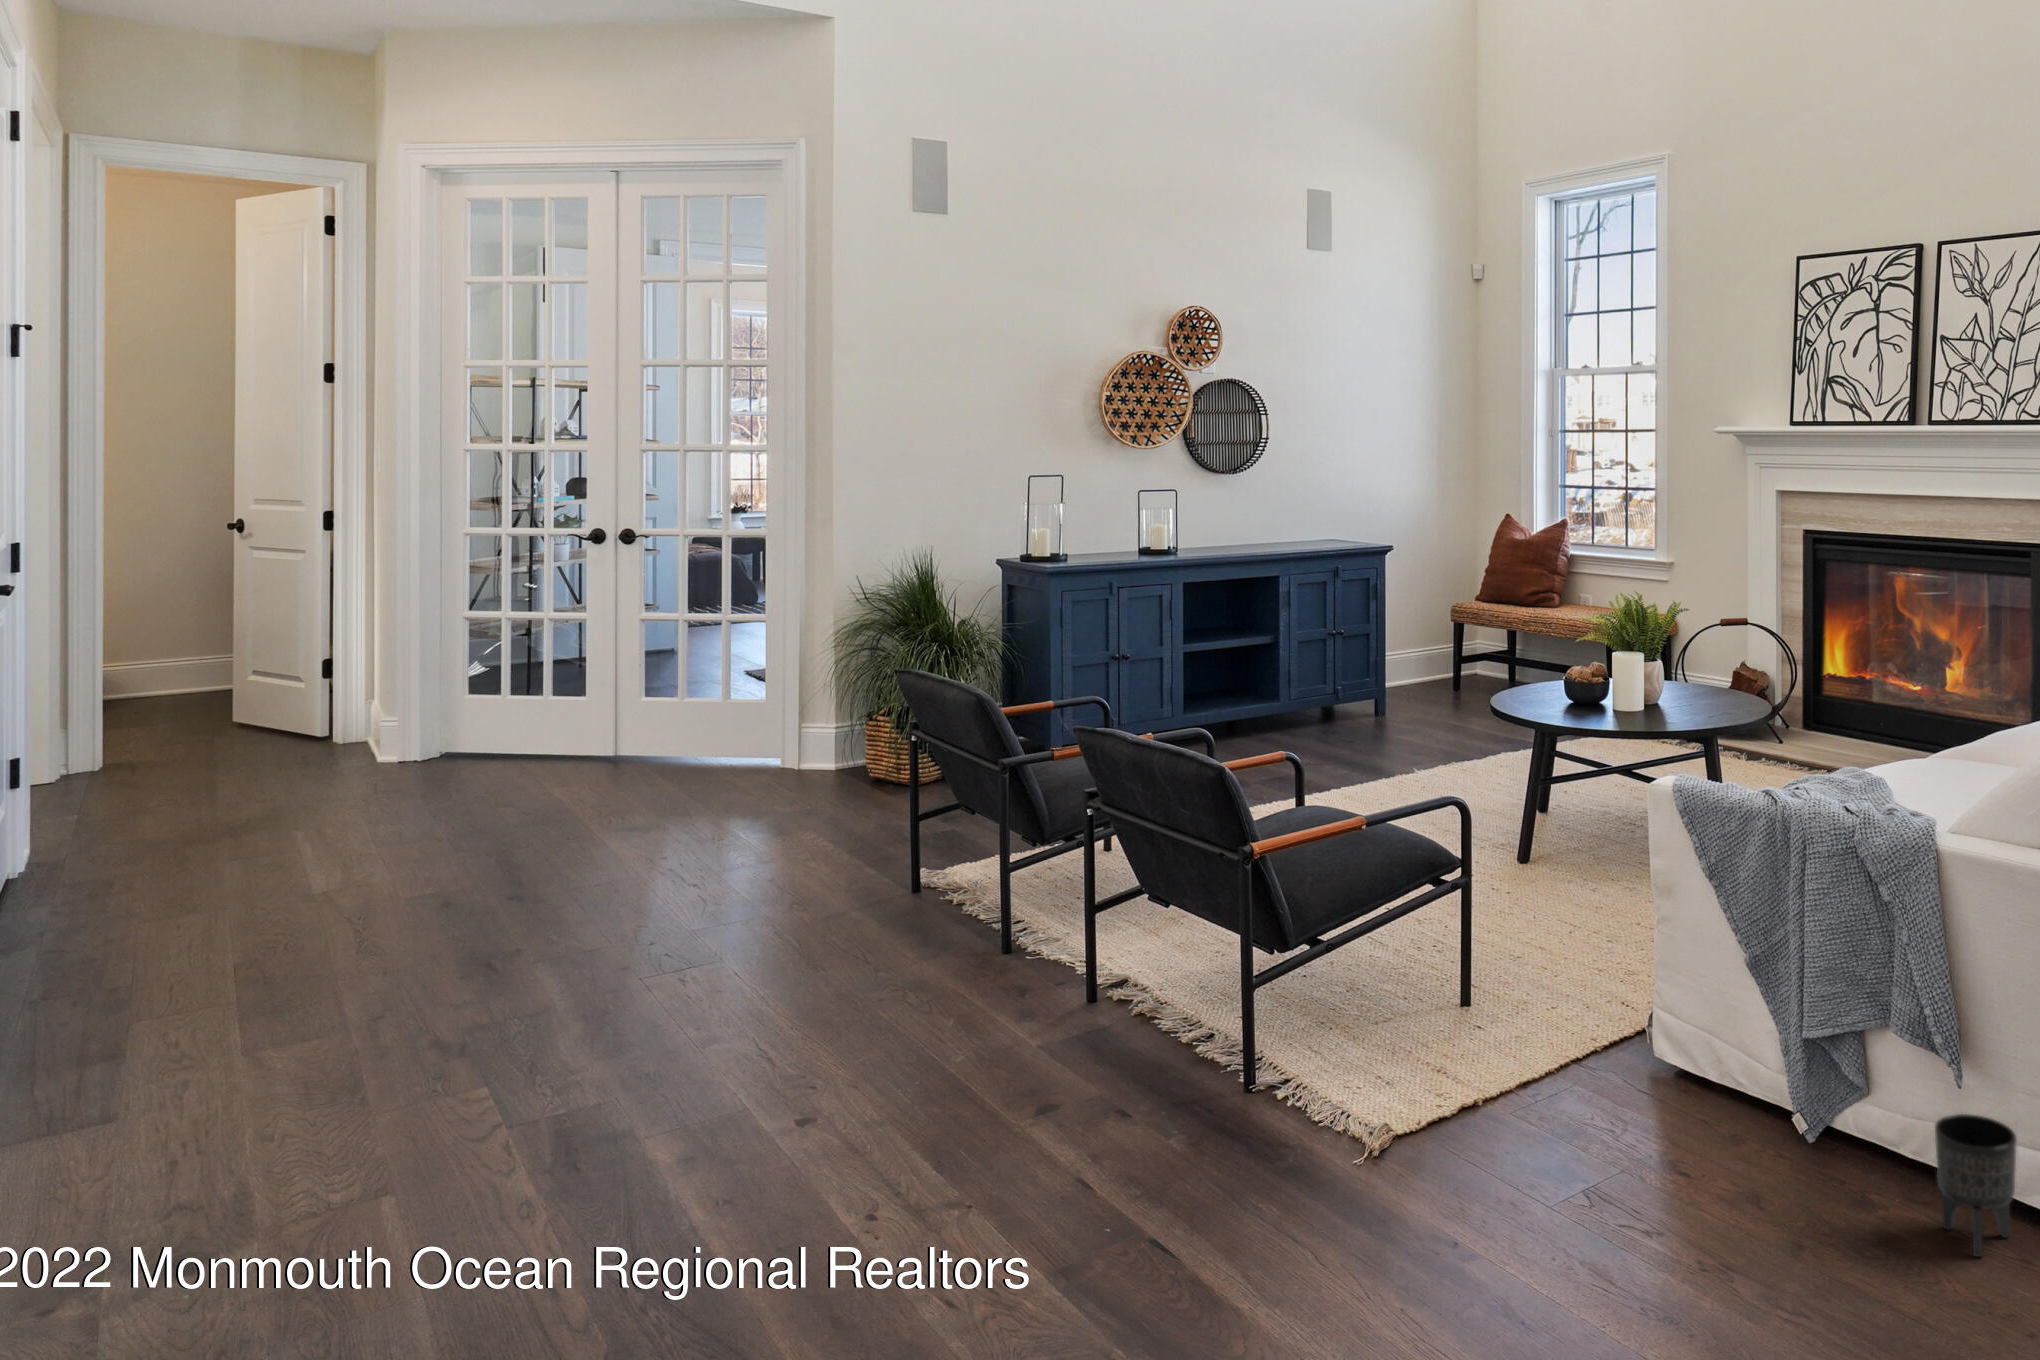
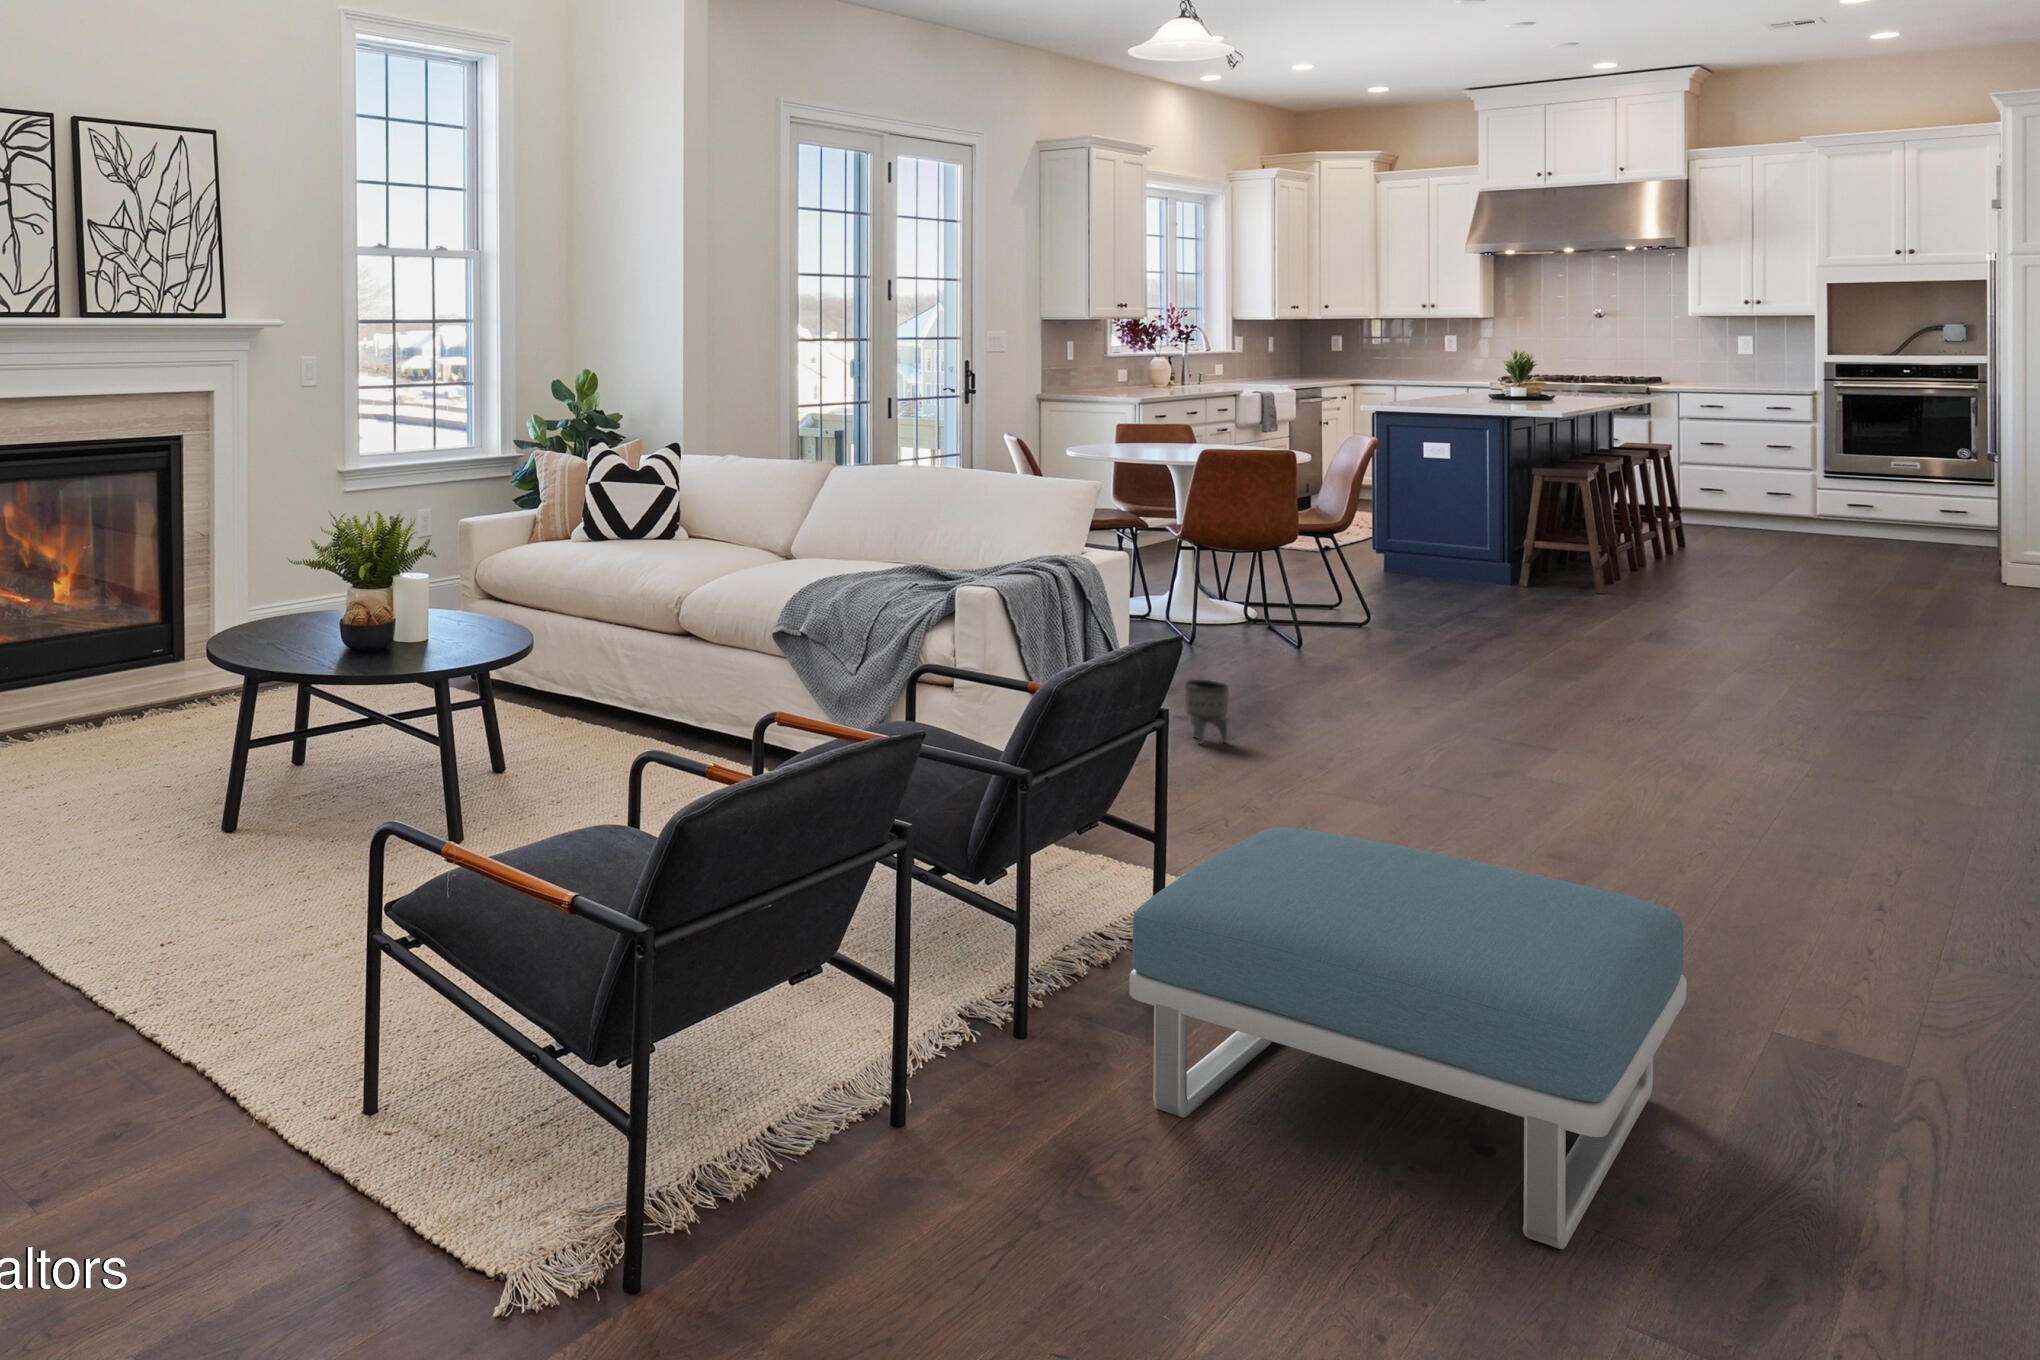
footstool: none [630,838,1020,1113] -> present [1130,827,1687,1249]

